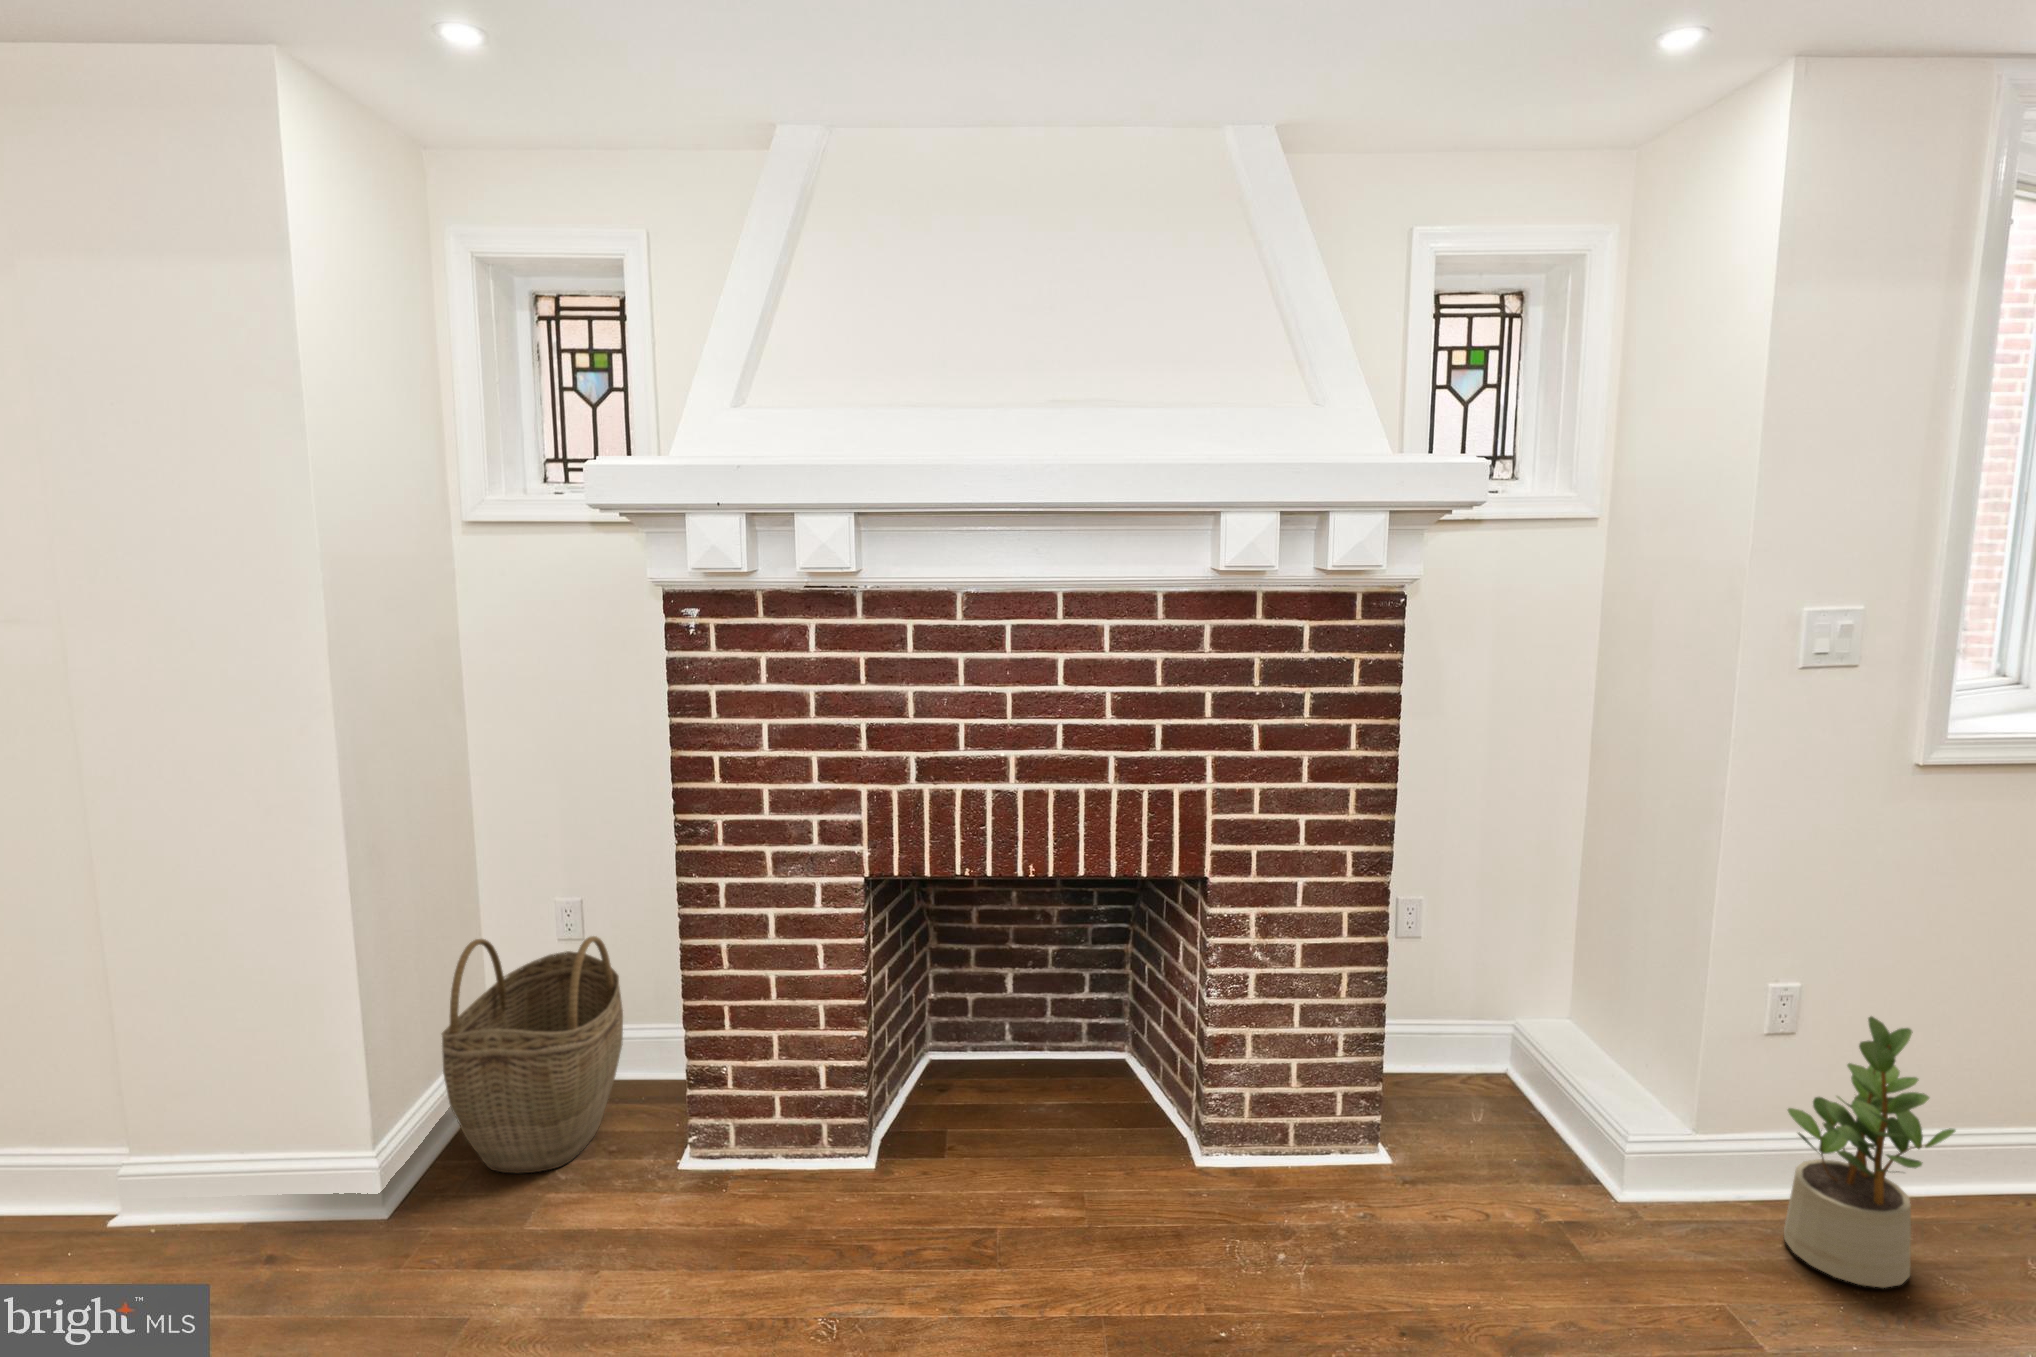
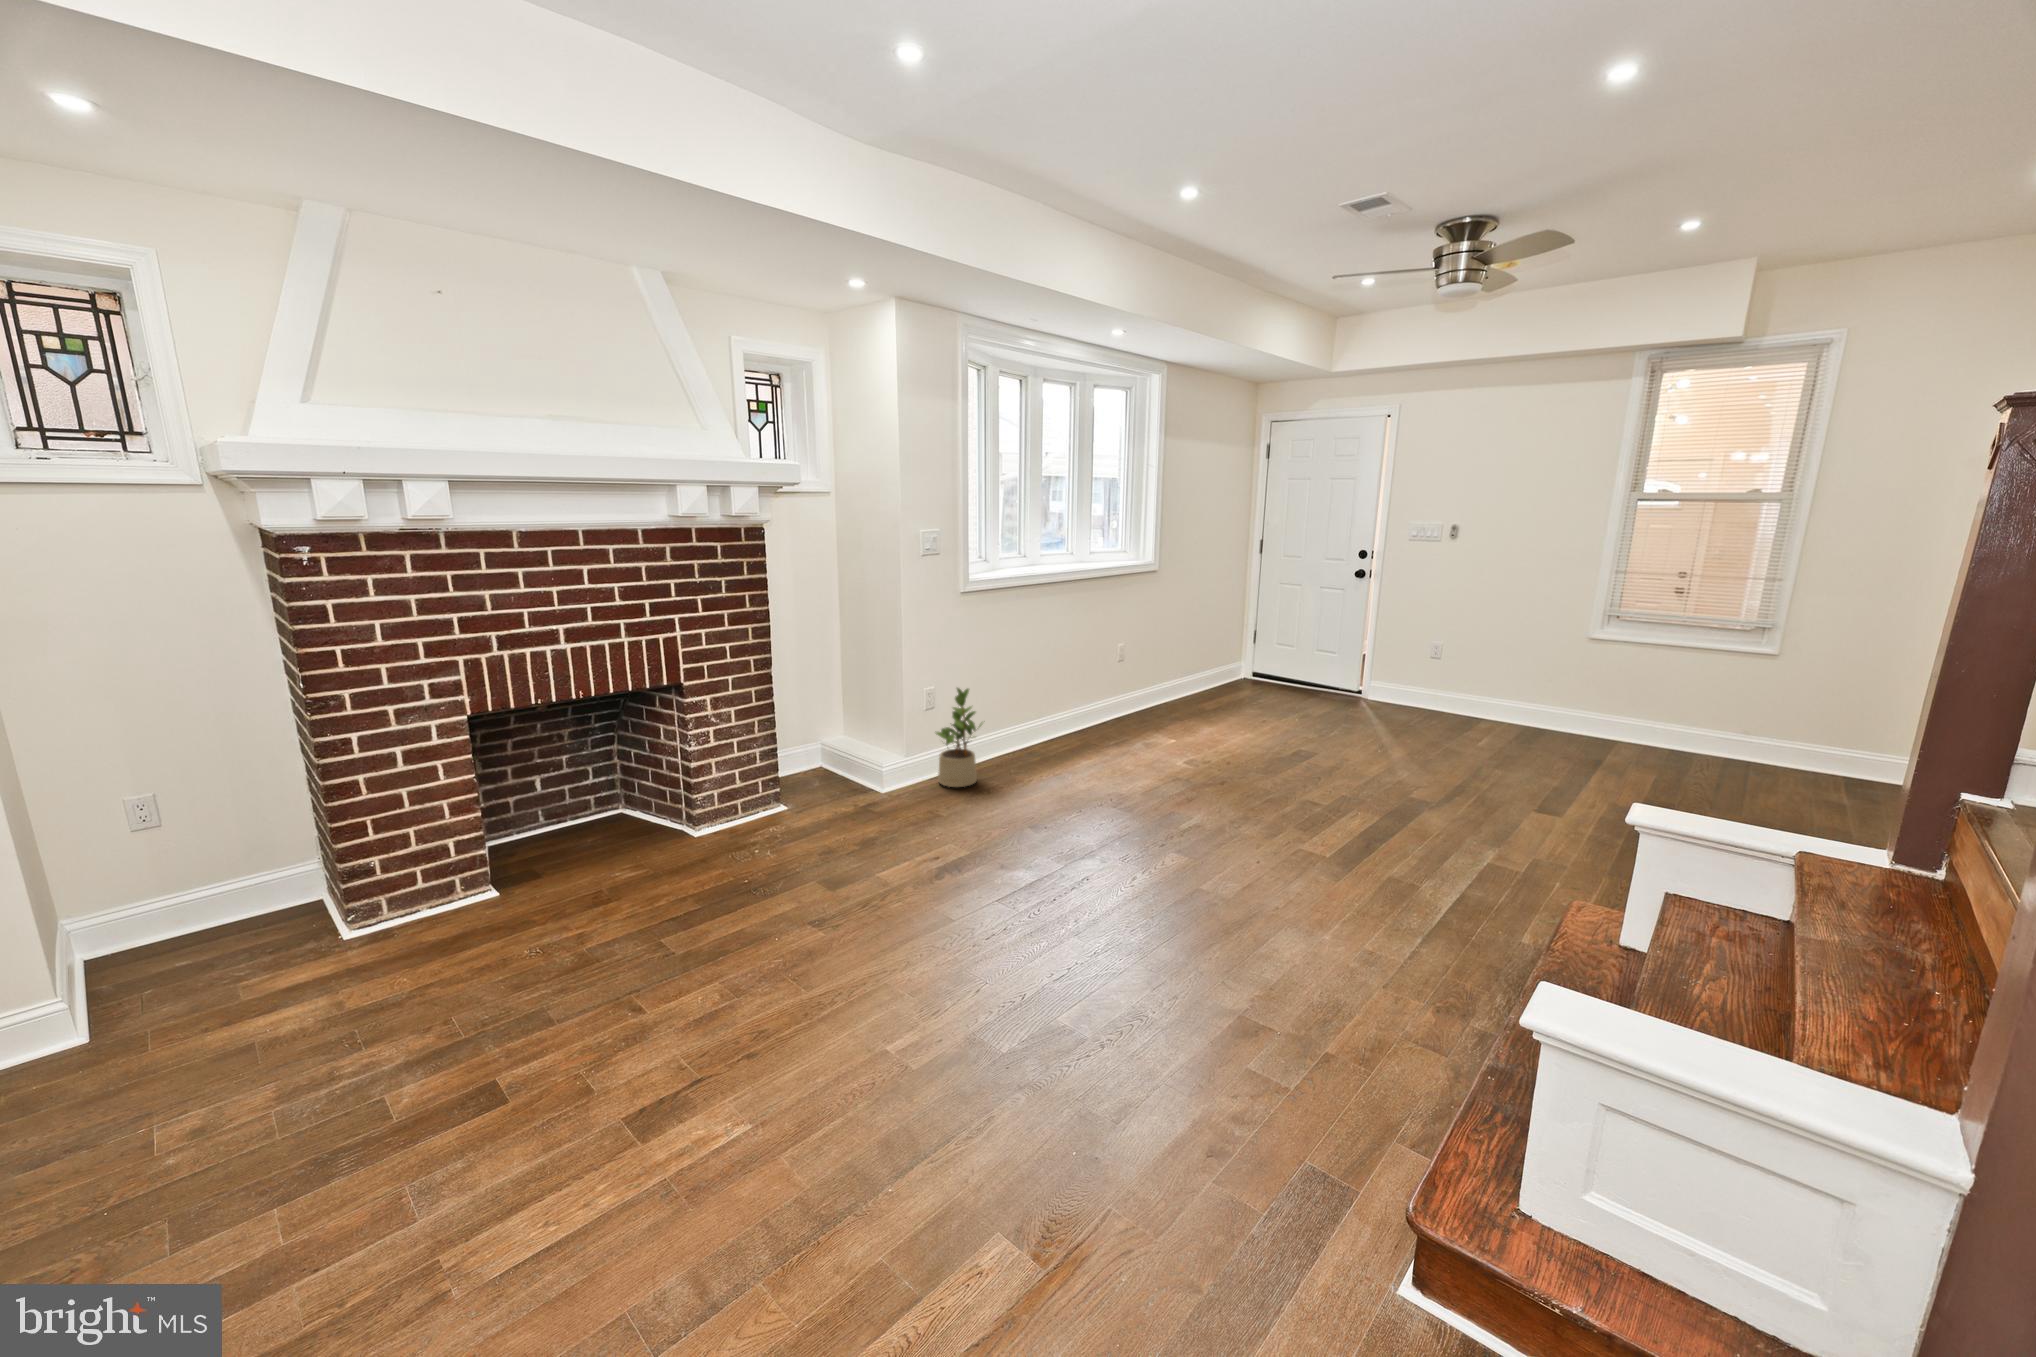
woven basket: present [442,936,623,1173] -> none [72,805,248,999]

